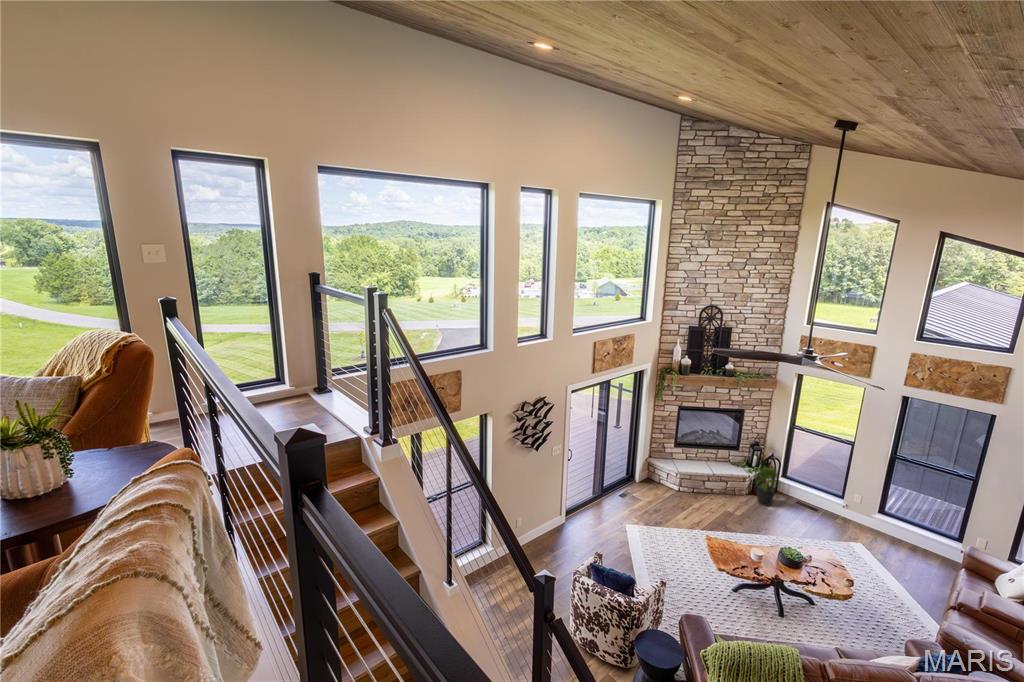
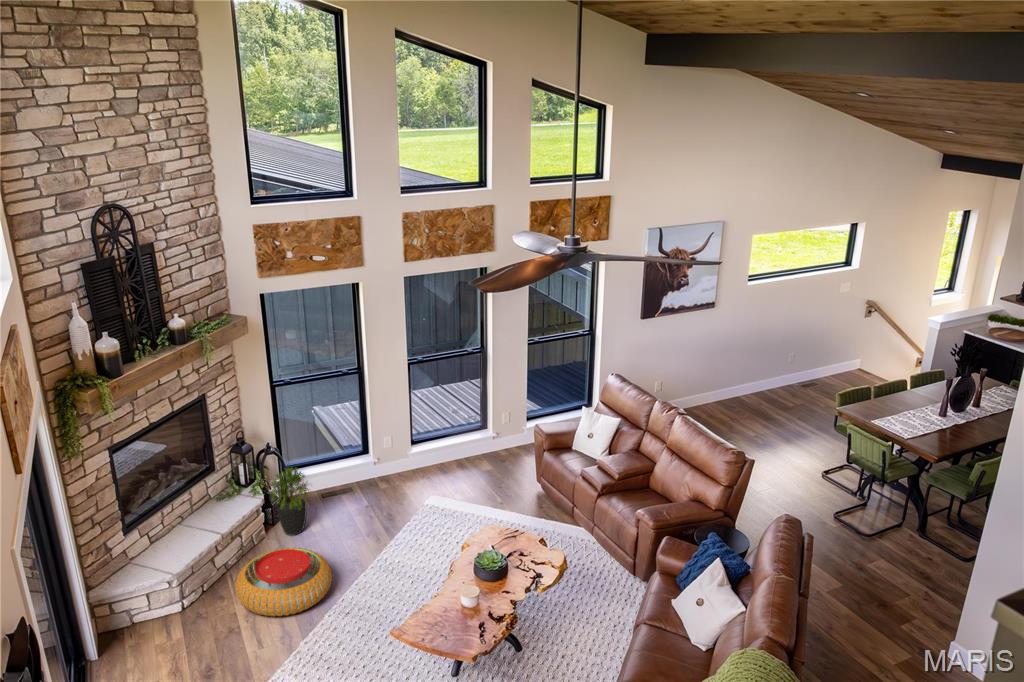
pouf: none [695,491,747,526] -> present [236,547,332,616]

